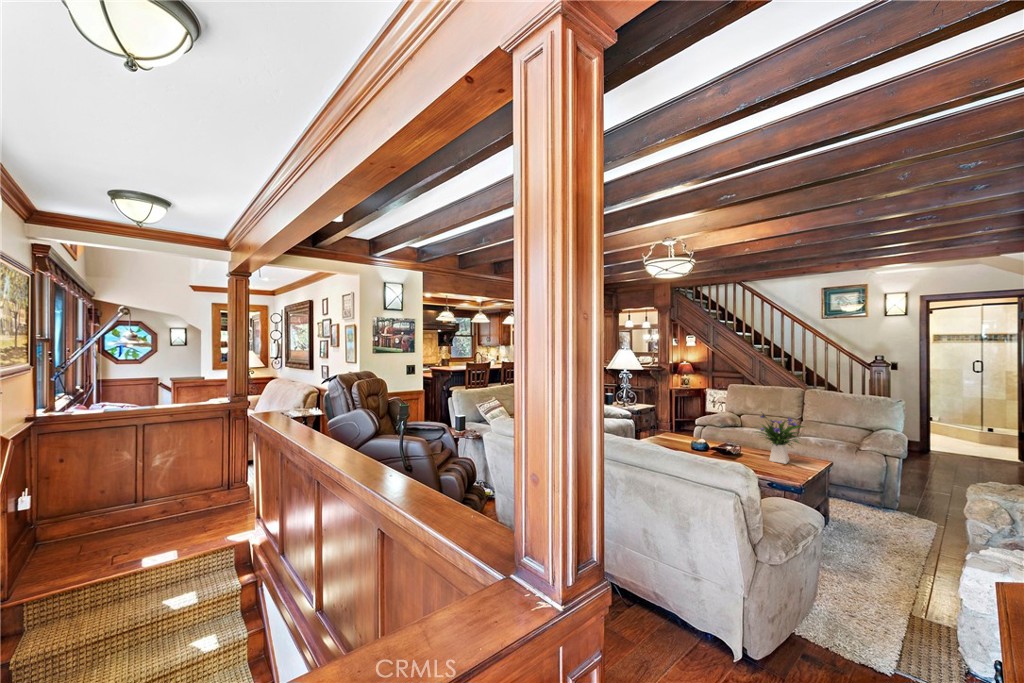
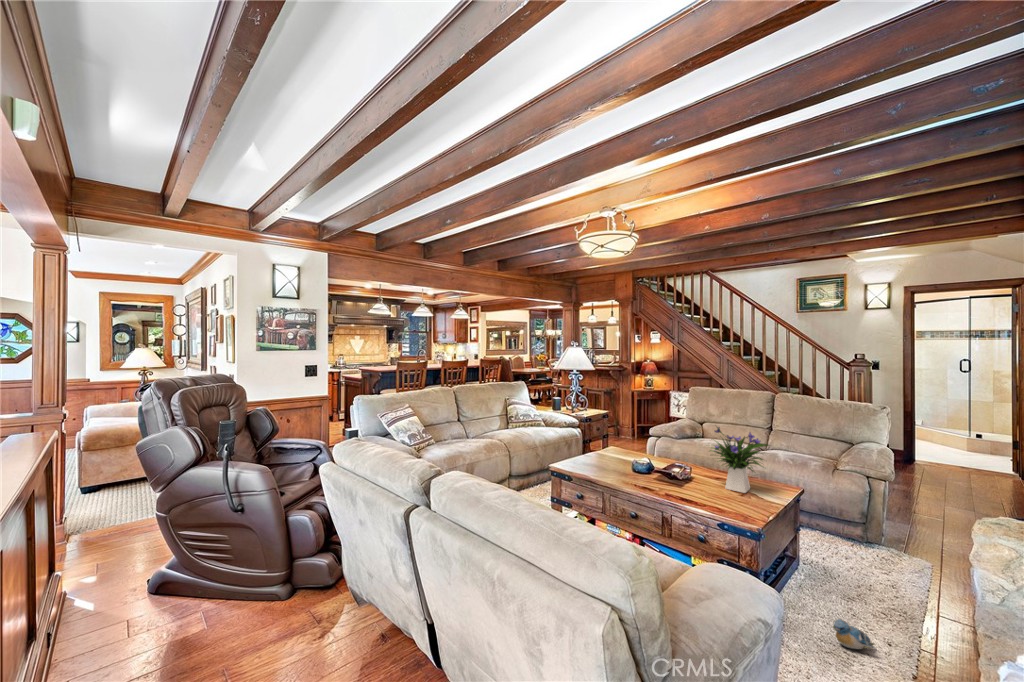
plush toy: none [856,548,889,568] -> present [833,619,877,650]

